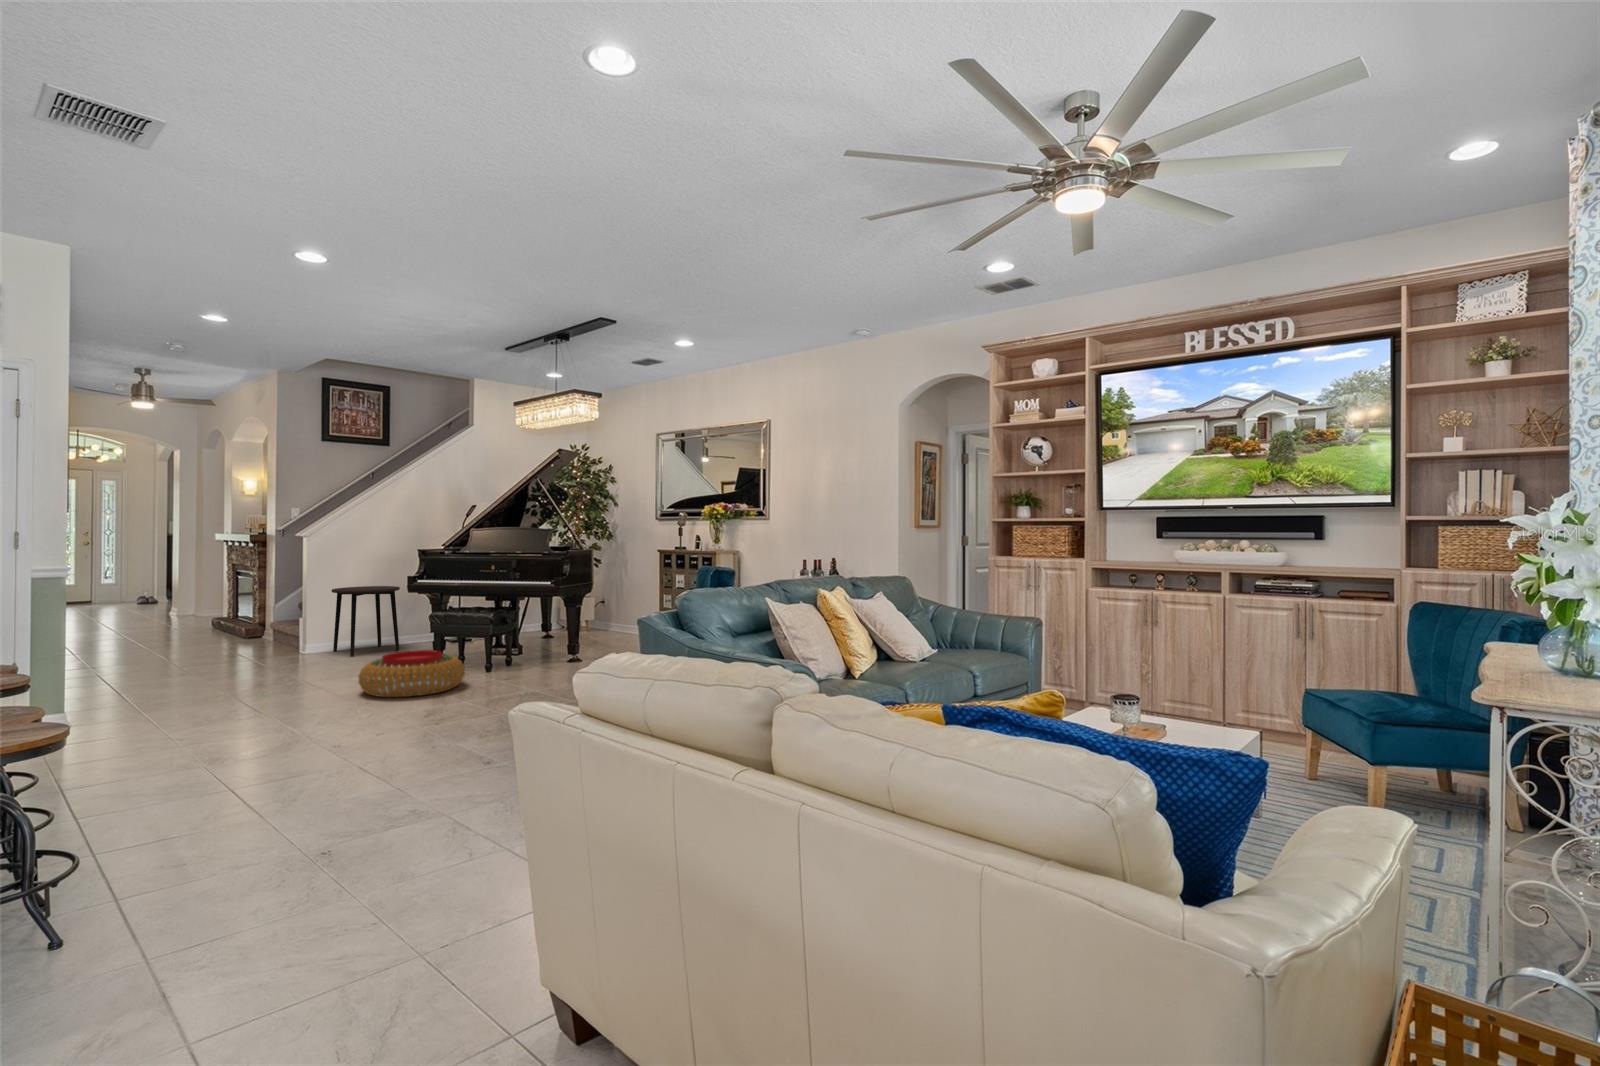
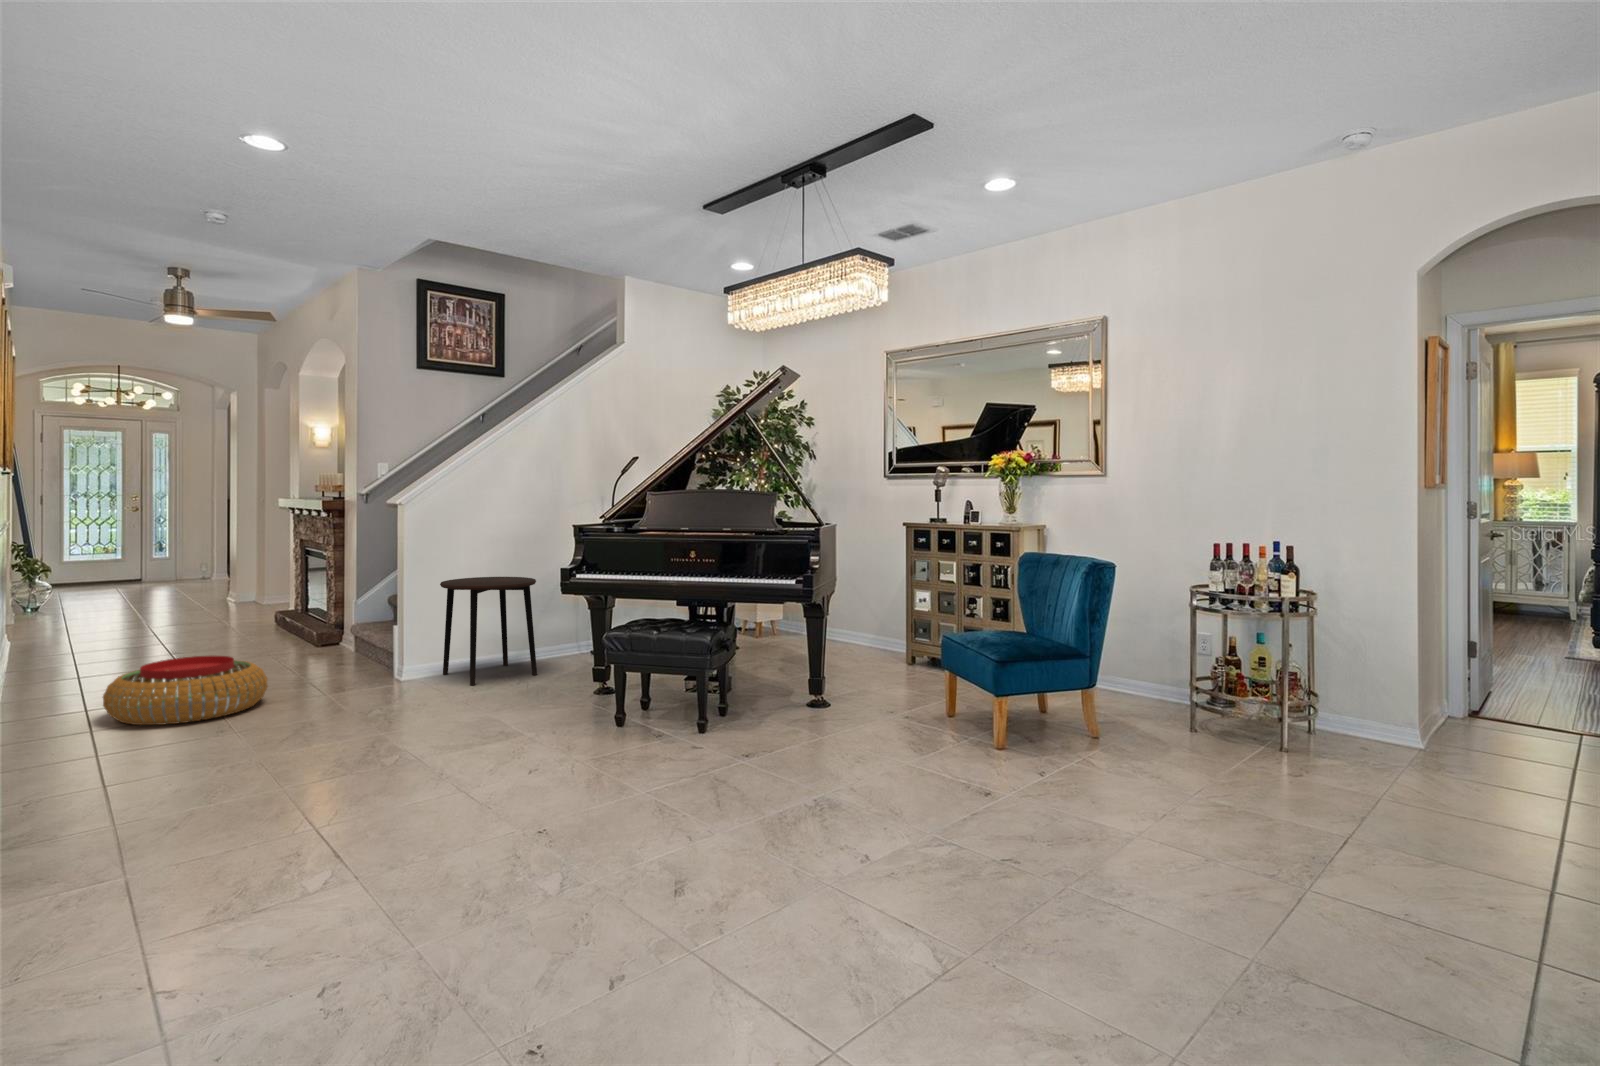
pouf: present [358,650,464,697] -> present [103,656,268,725]

